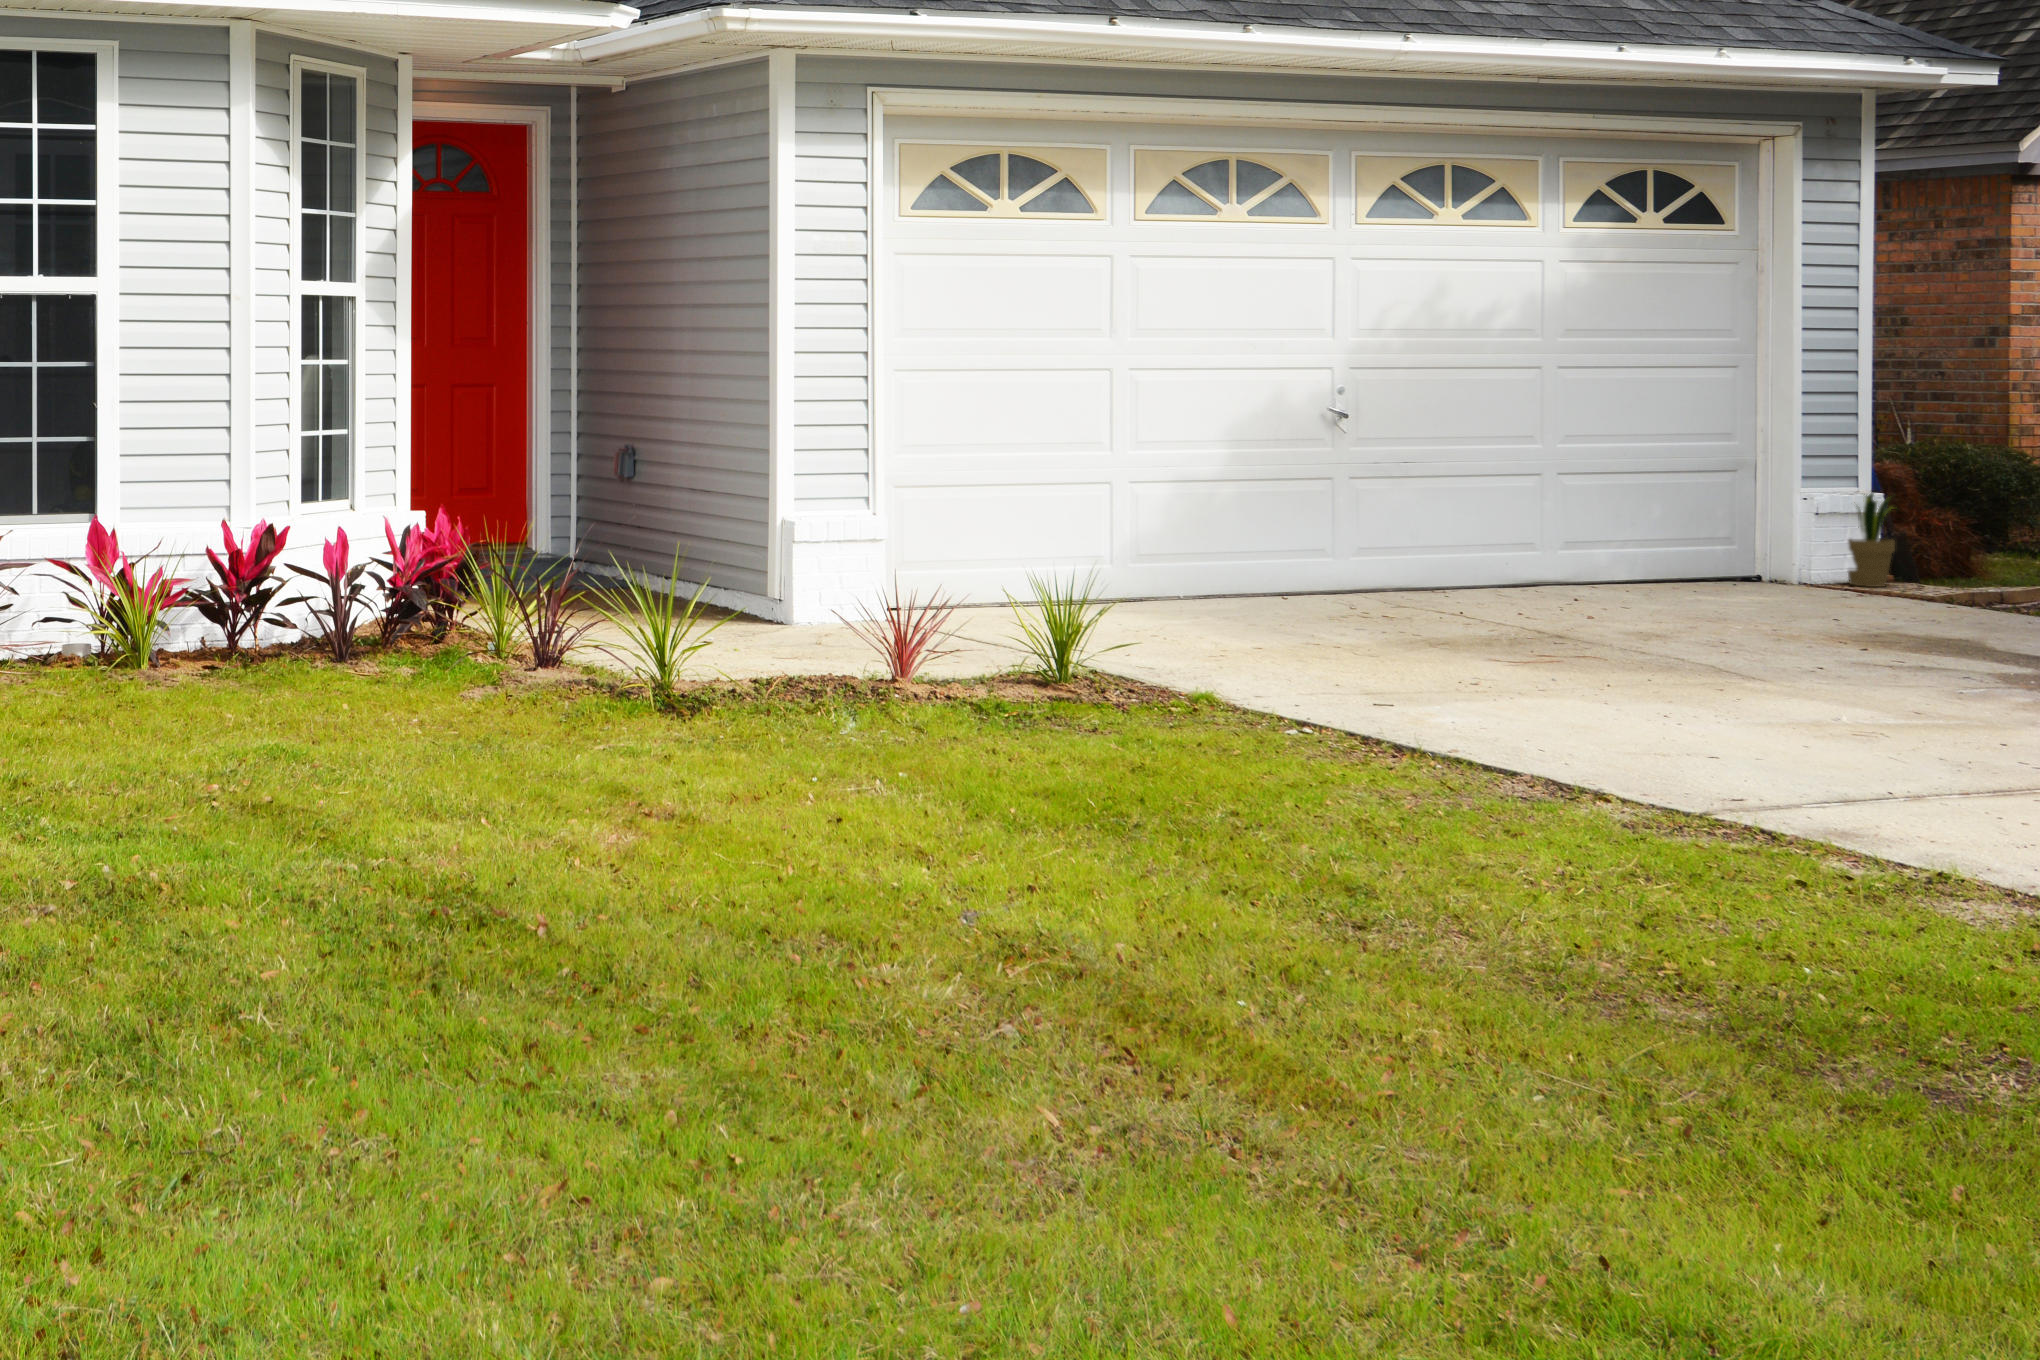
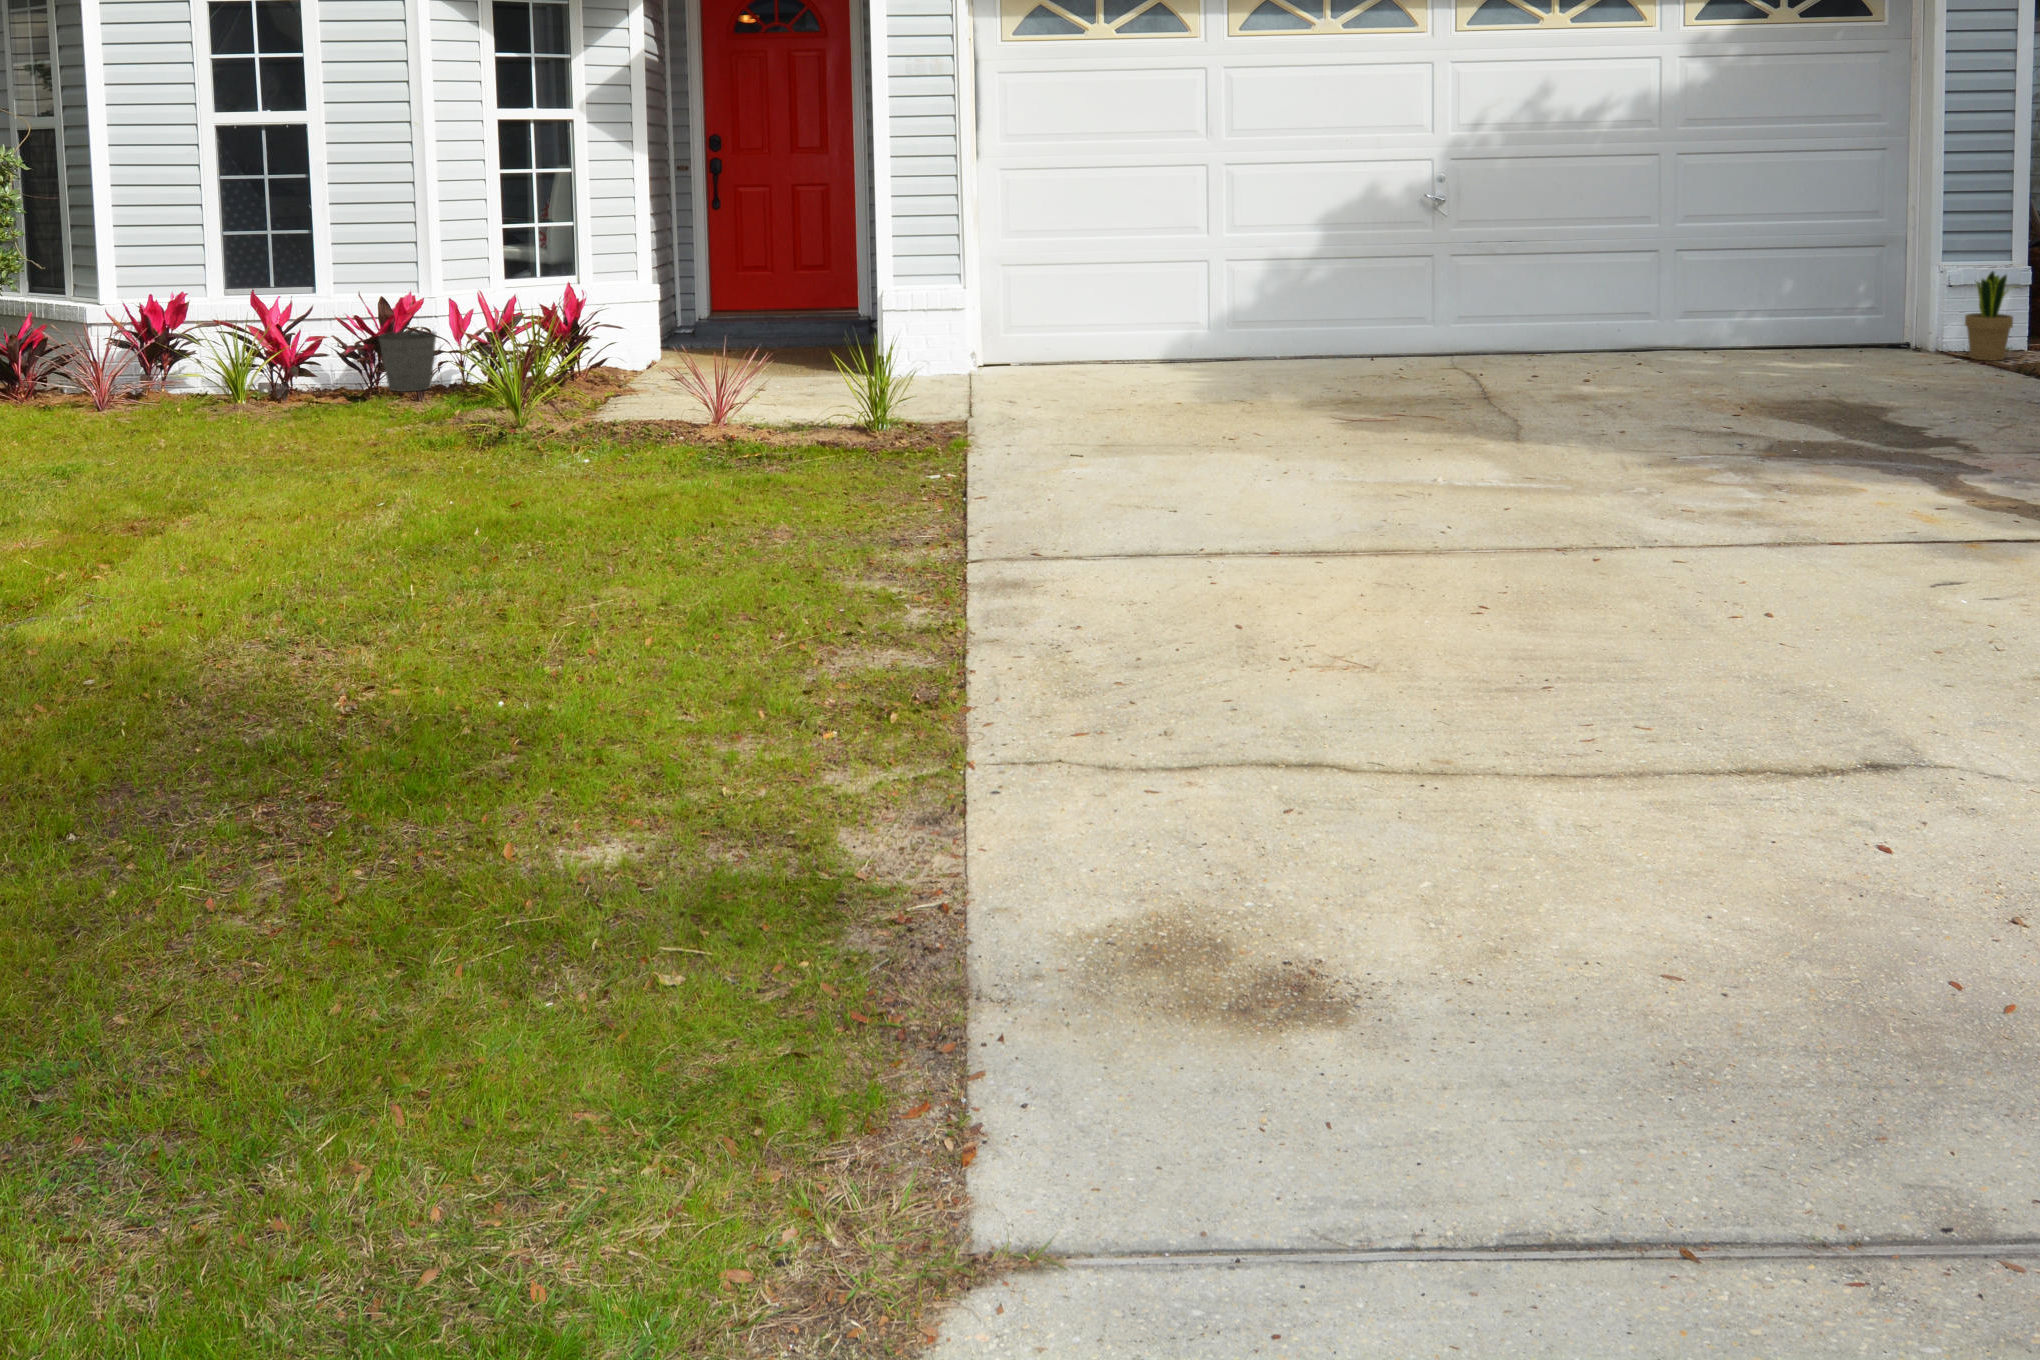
bucket: none [234,579,312,662] -> present [378,331,436,392]

